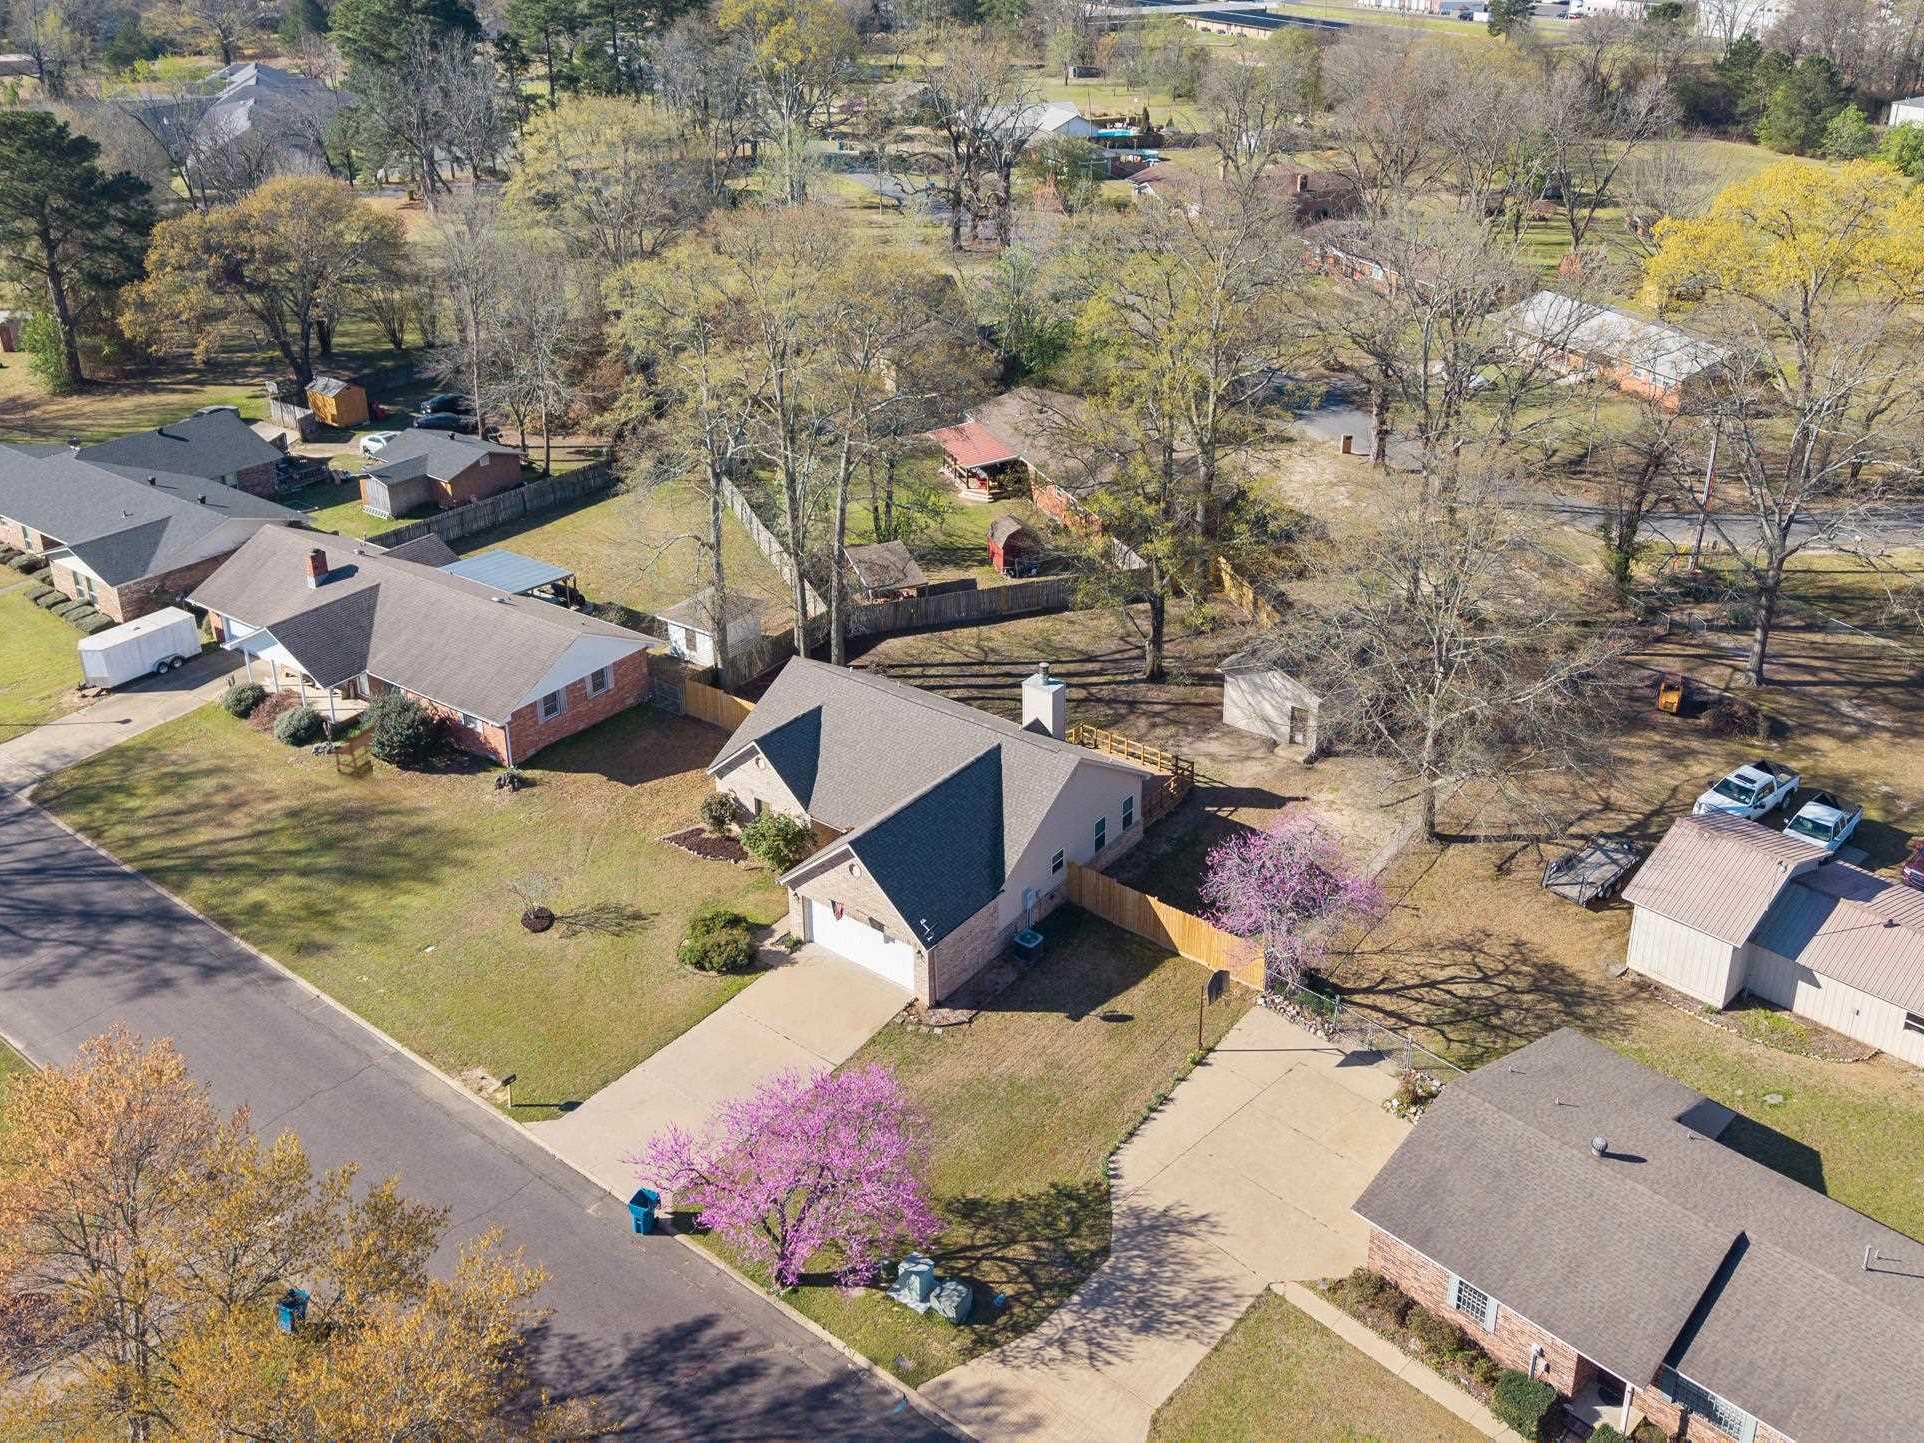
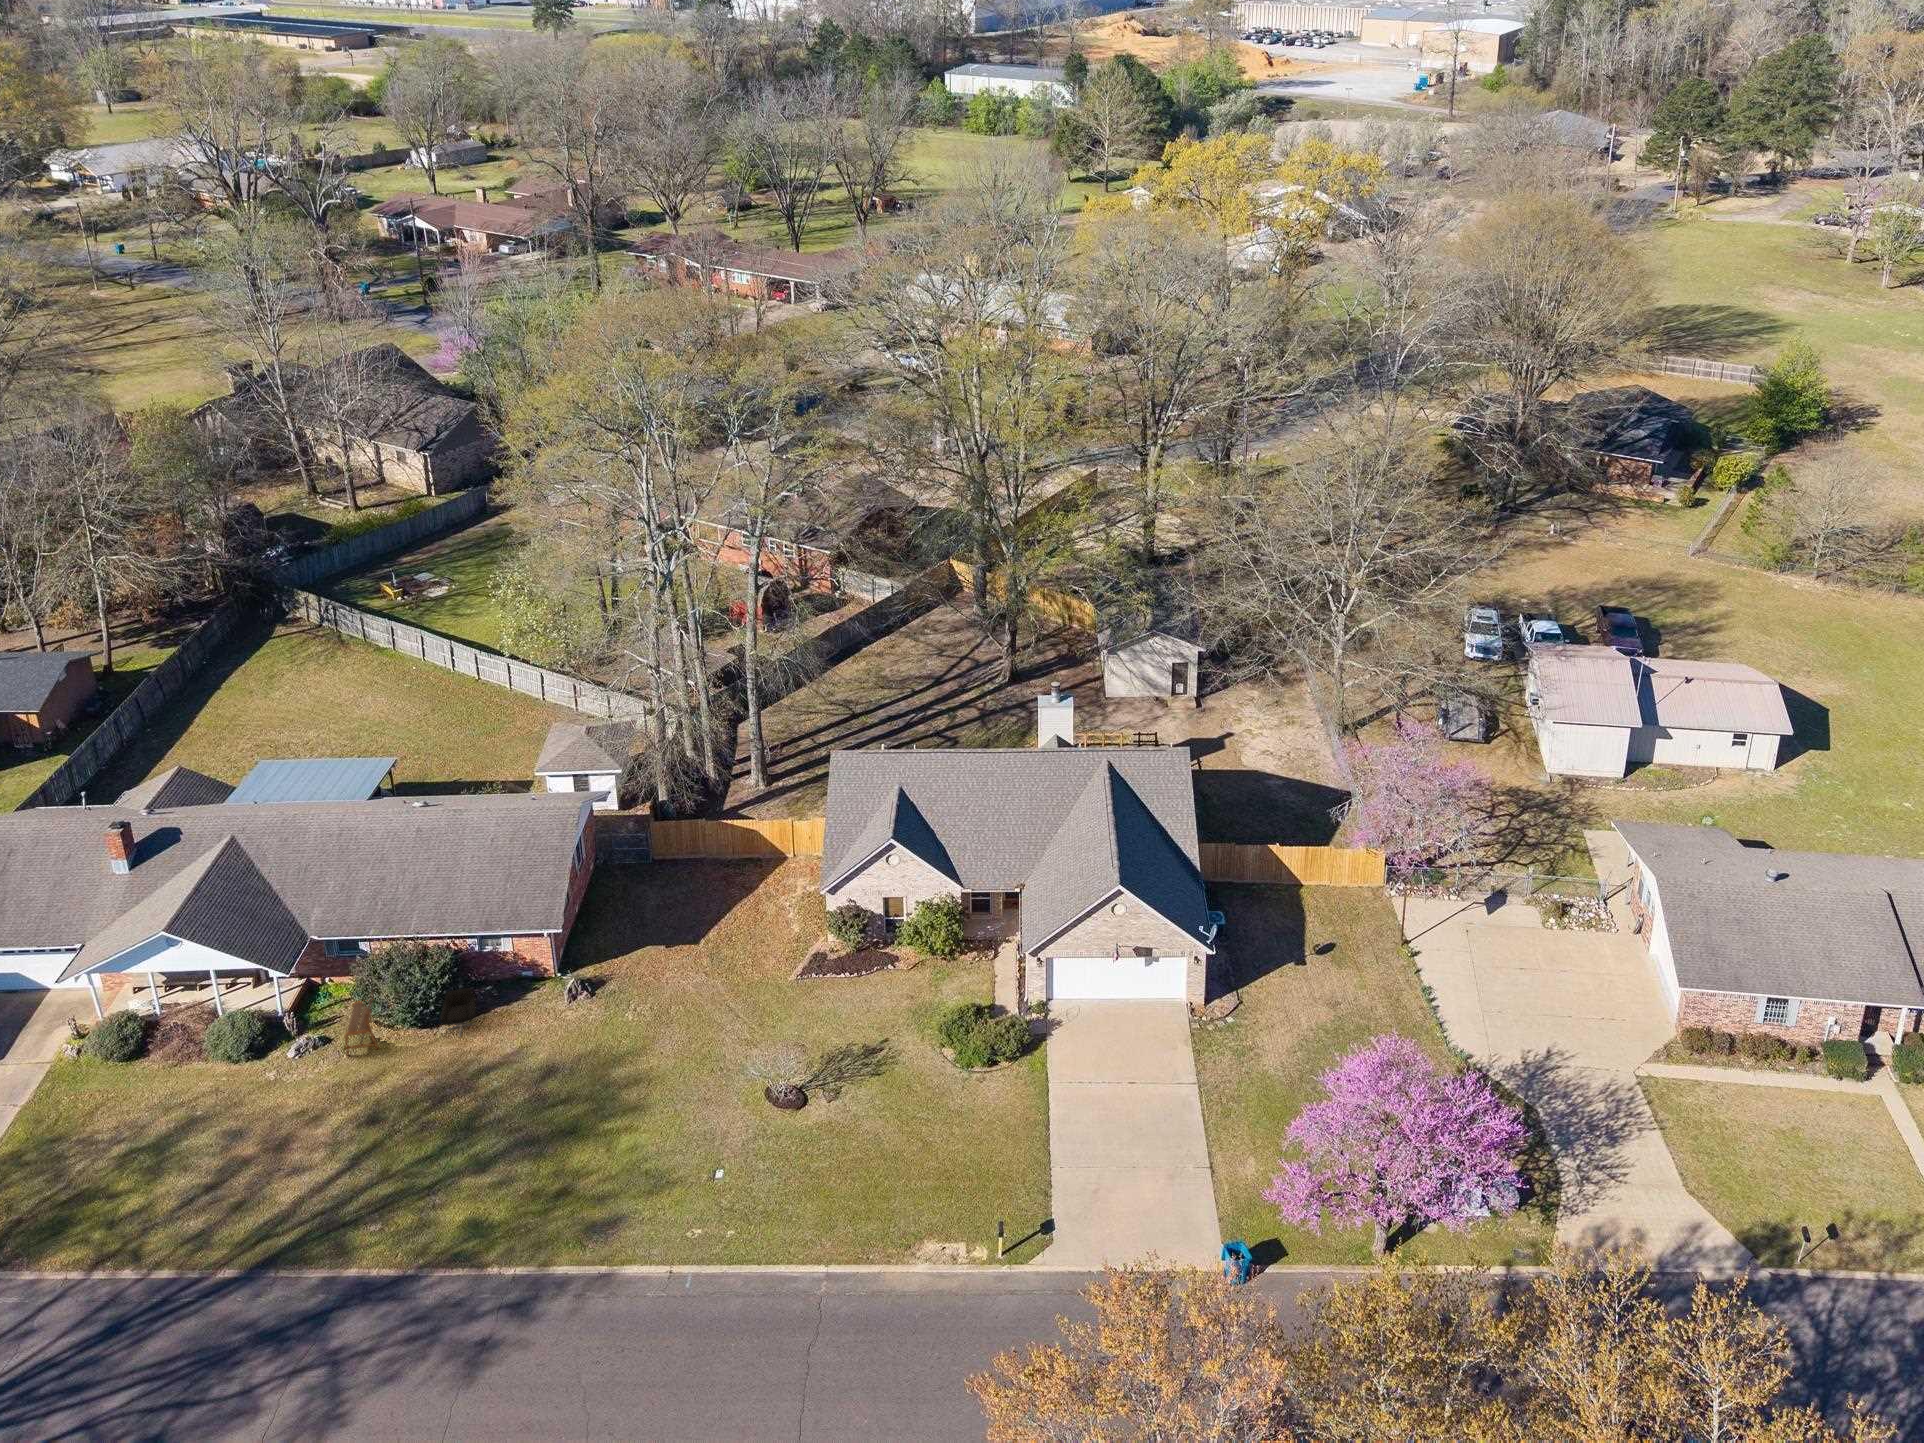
lounge chair: none [398,748,435,786] -> present [439,988,476,1029]

